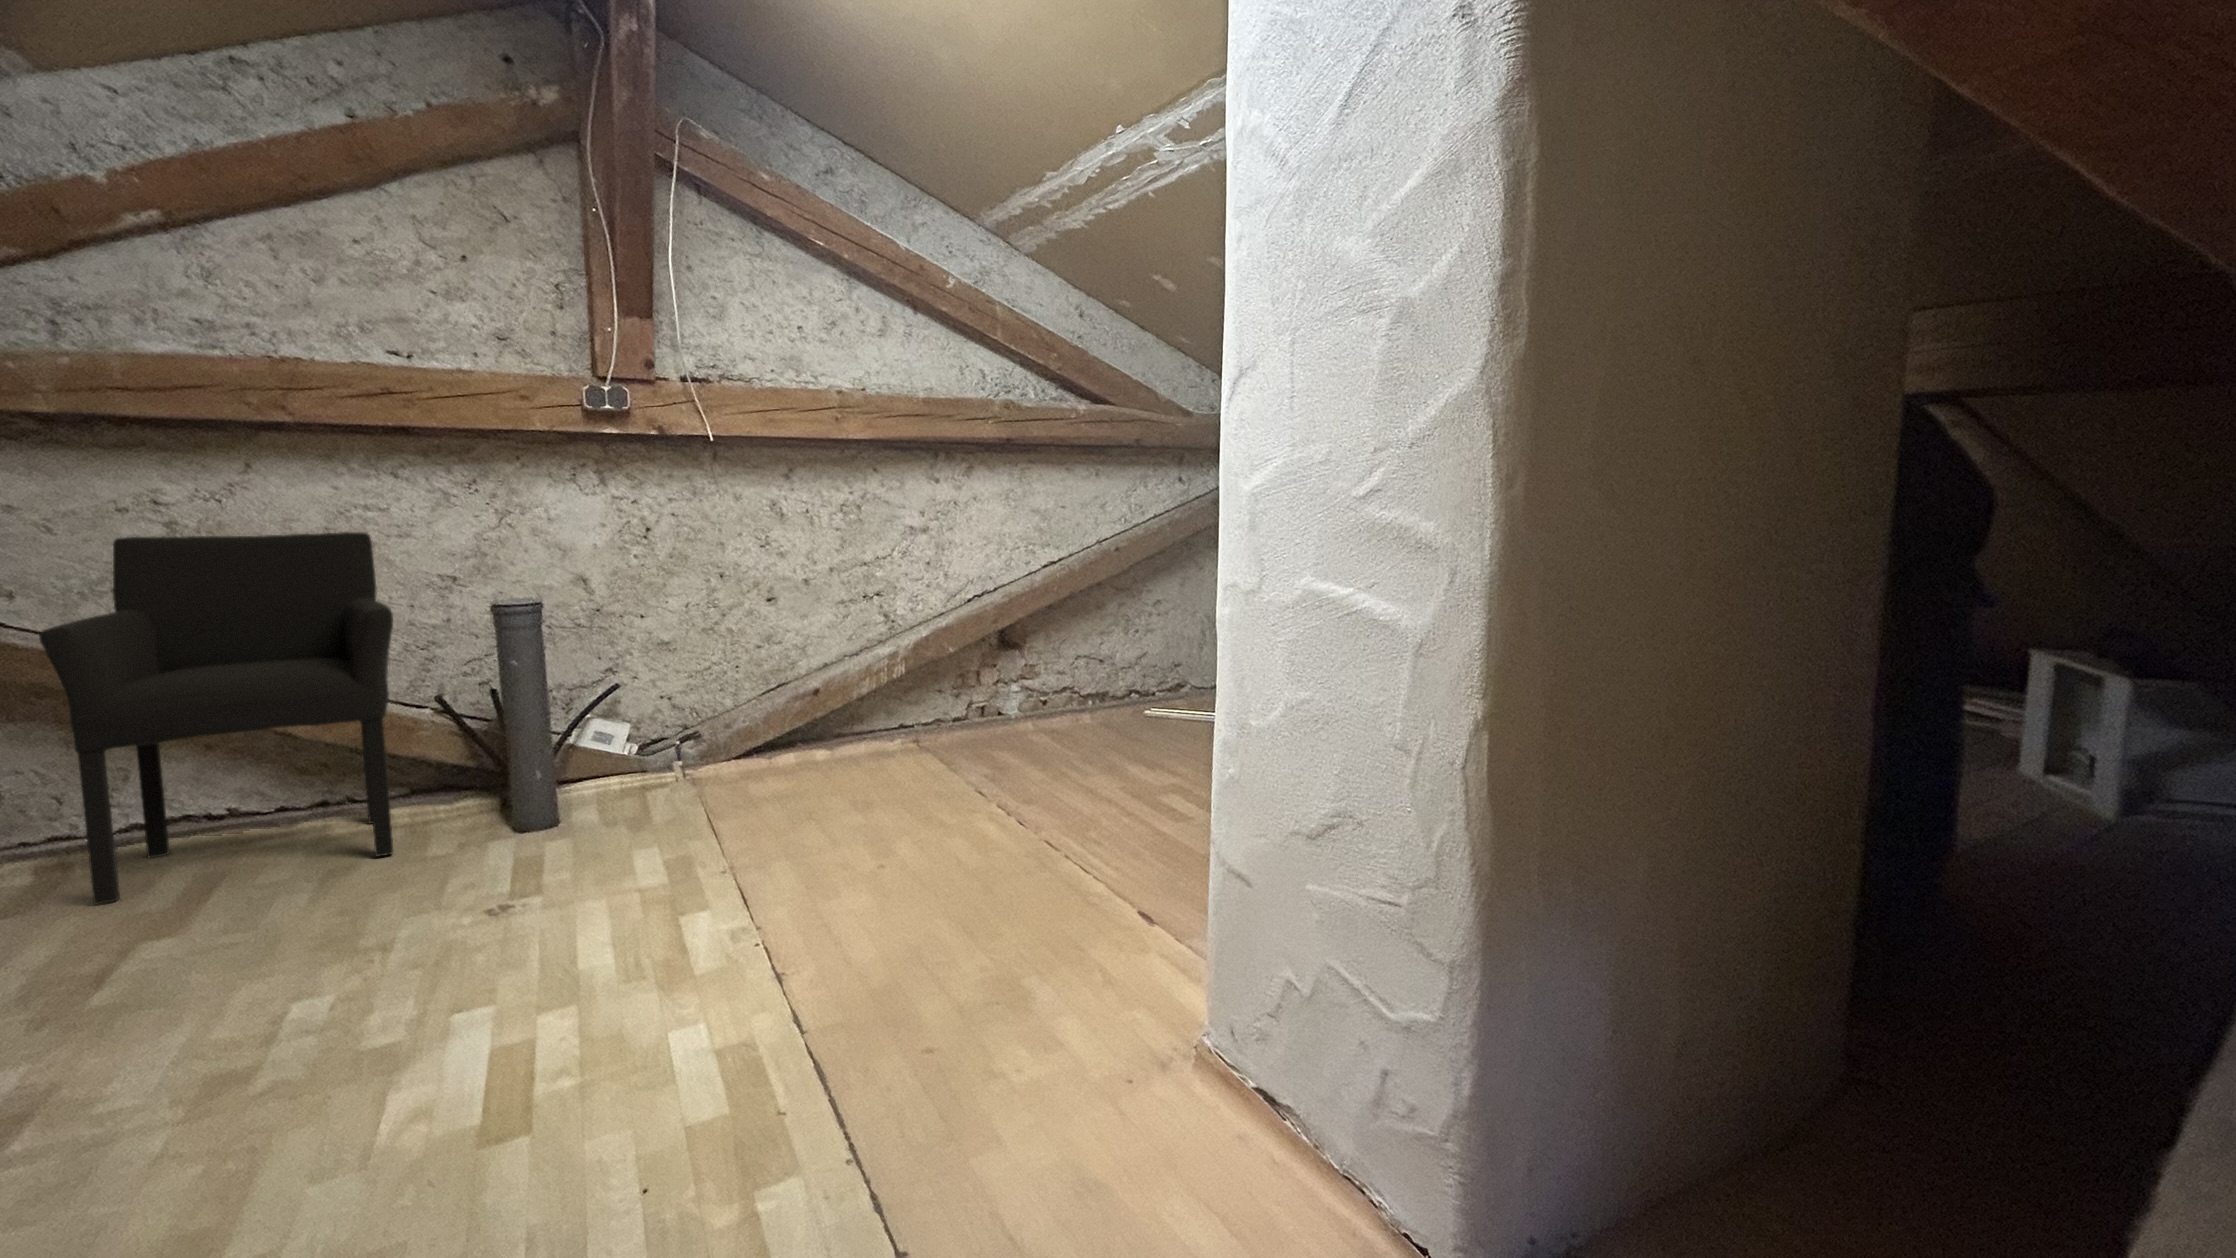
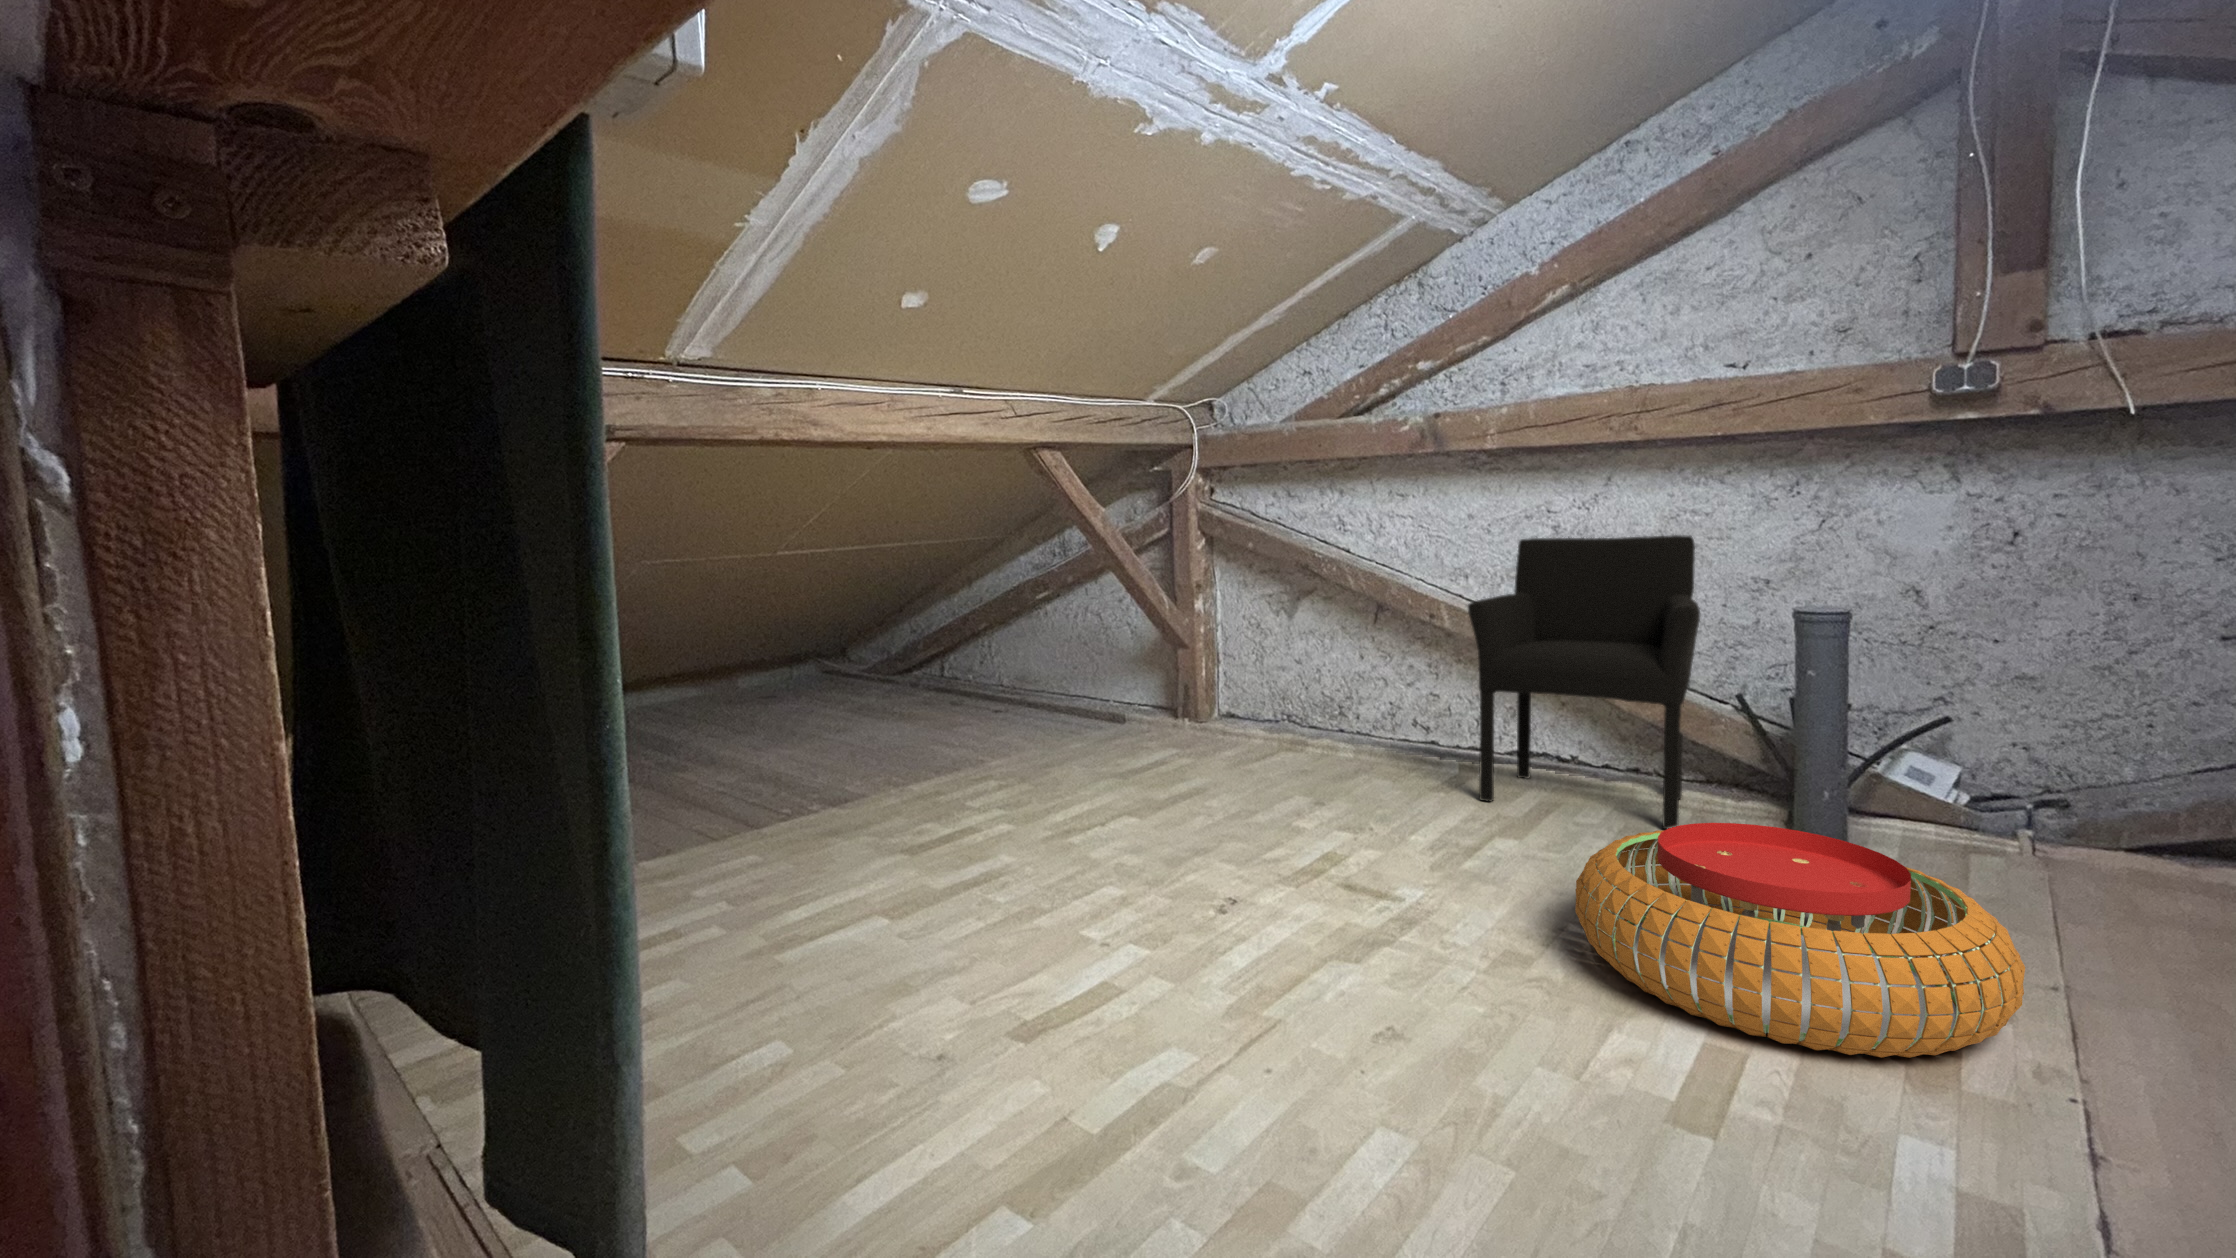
pouf: none [307,806,717,1026] -> present [1575,823,2025,1058]

